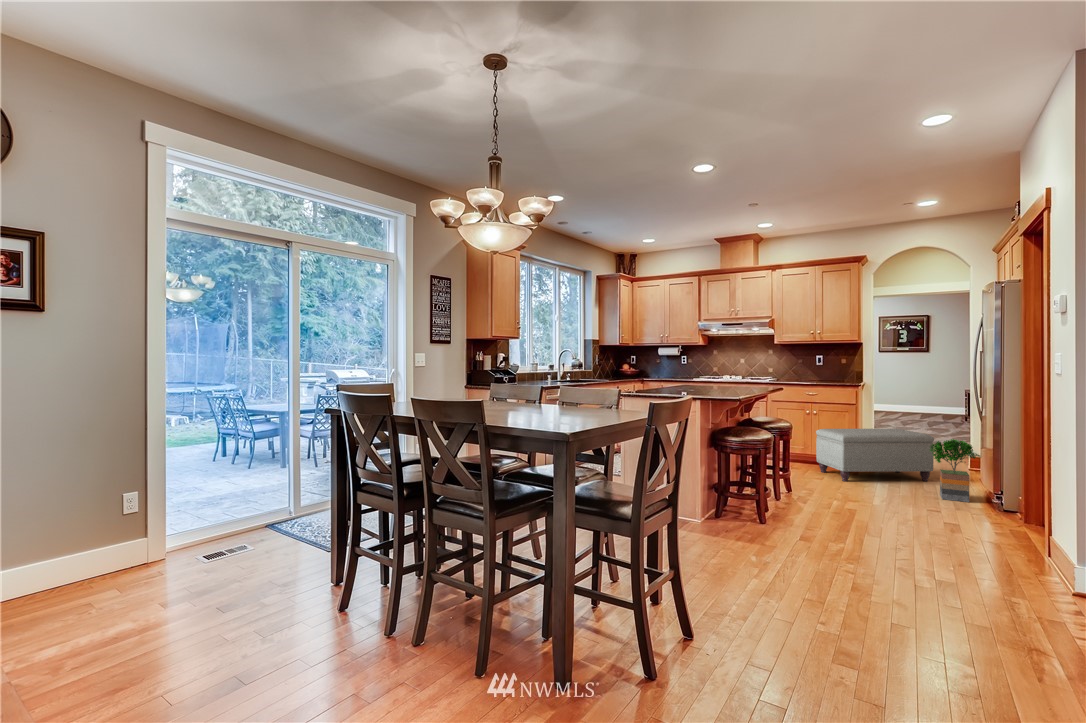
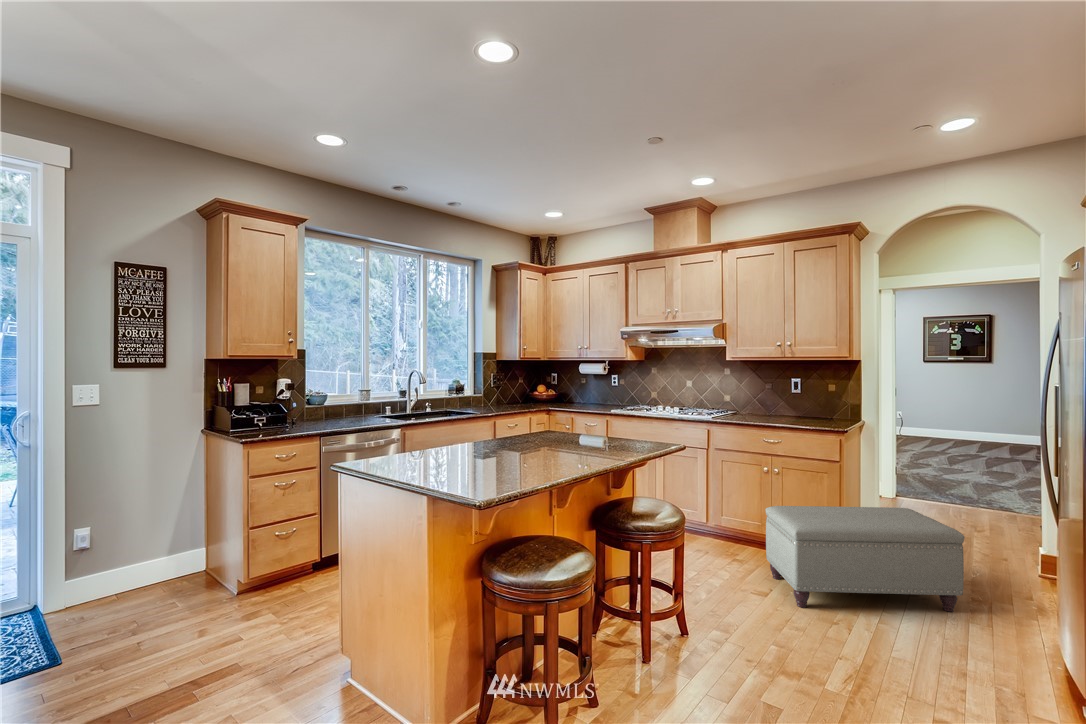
potted tree: present [930,439,981,502] -> none [942,557,1053,695]

